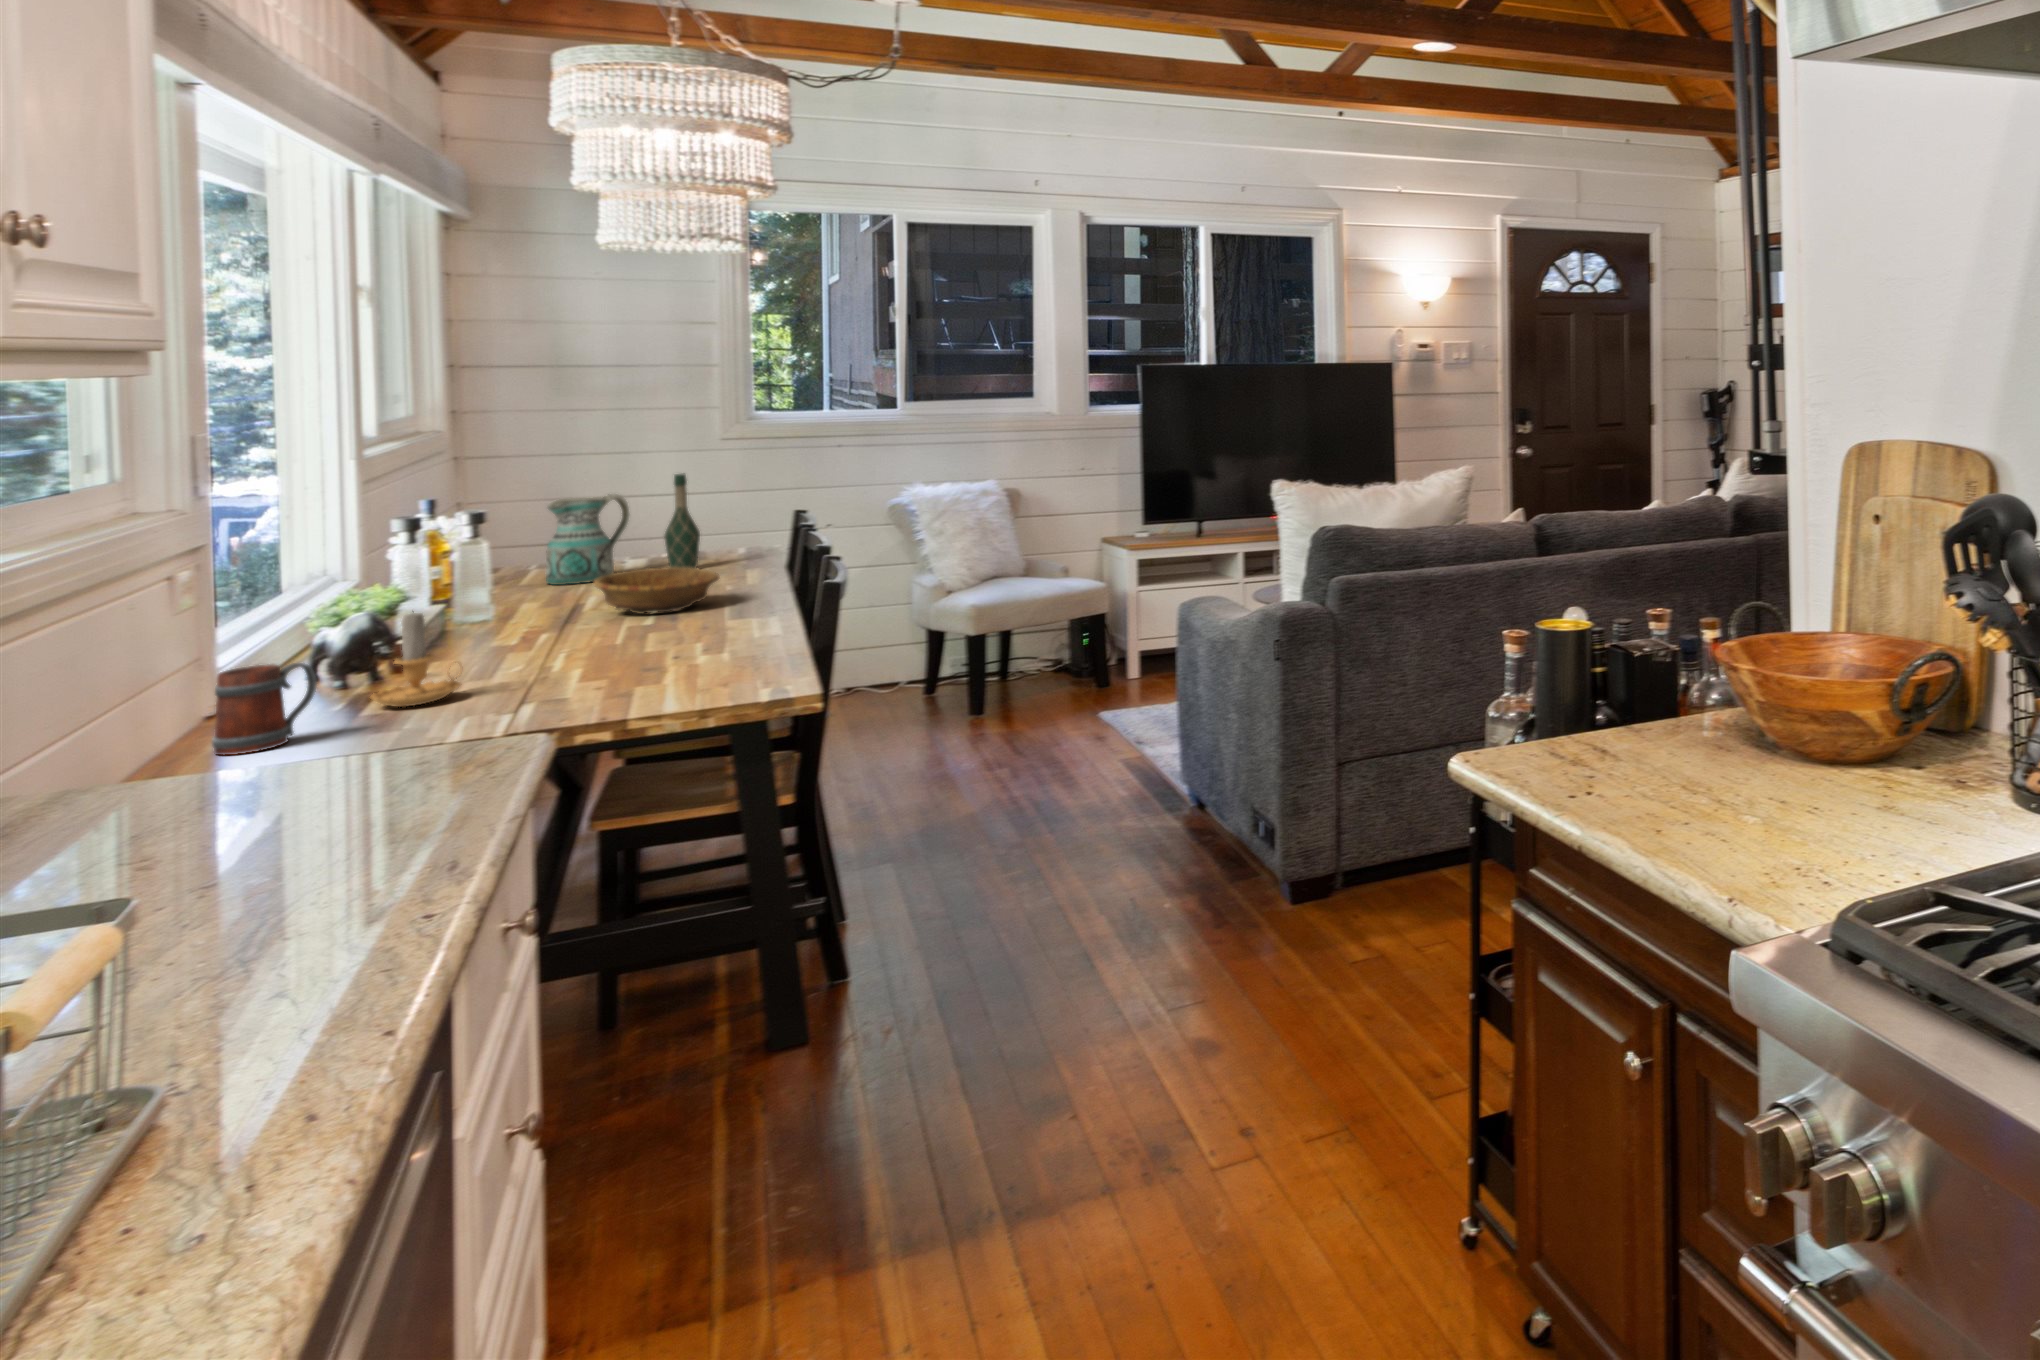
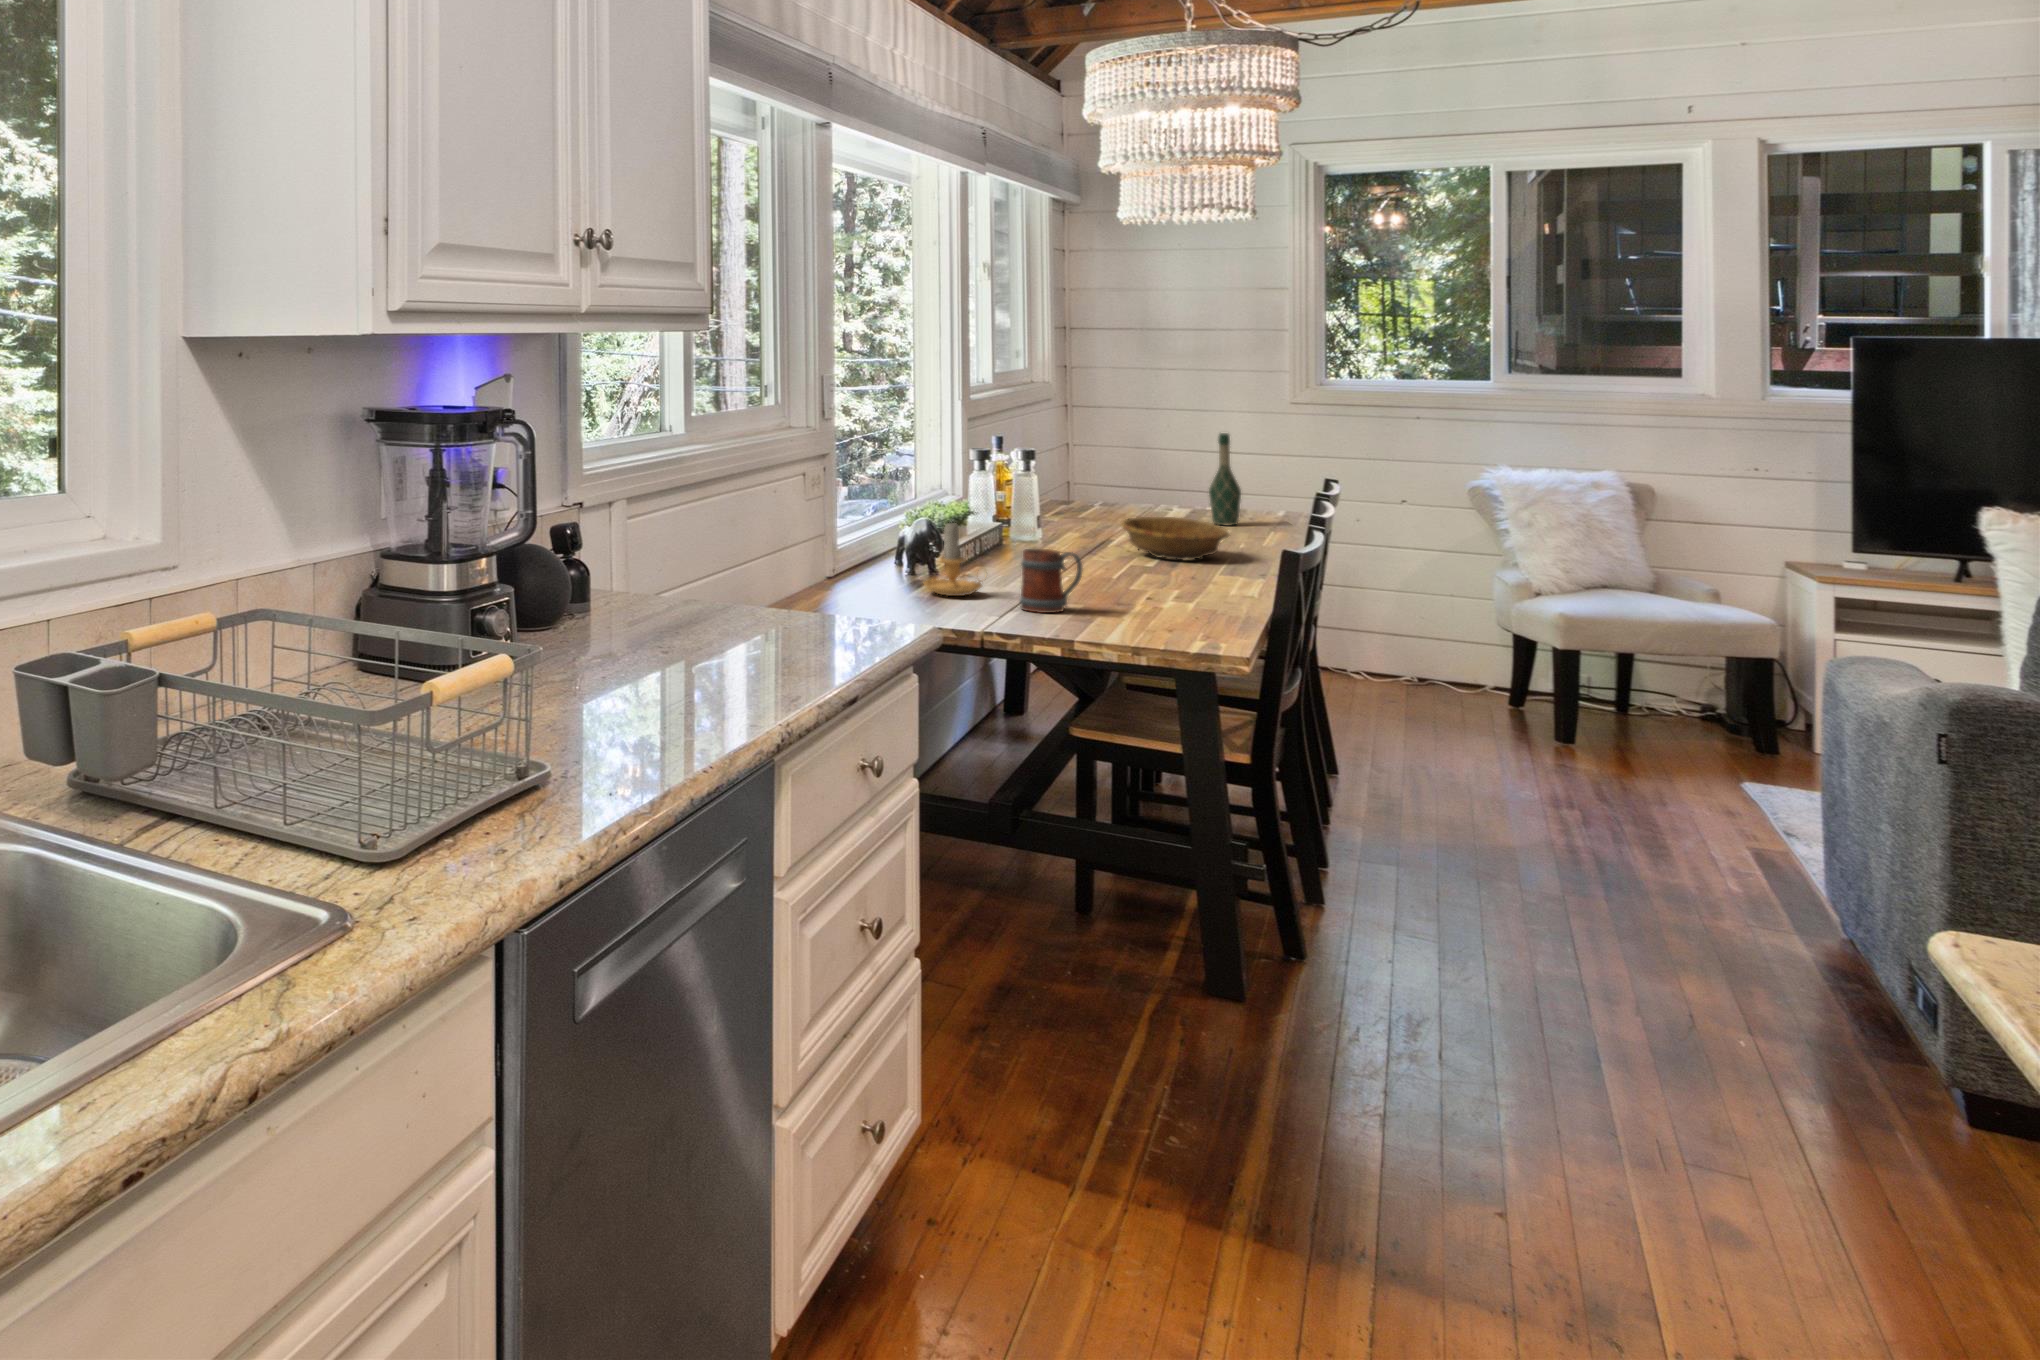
ceramic pitcher: present [546,494,629,585] -> none [1110,446,1181,523]
mug: present [212,663,317,755] -> present [1019,549,1083,613]

